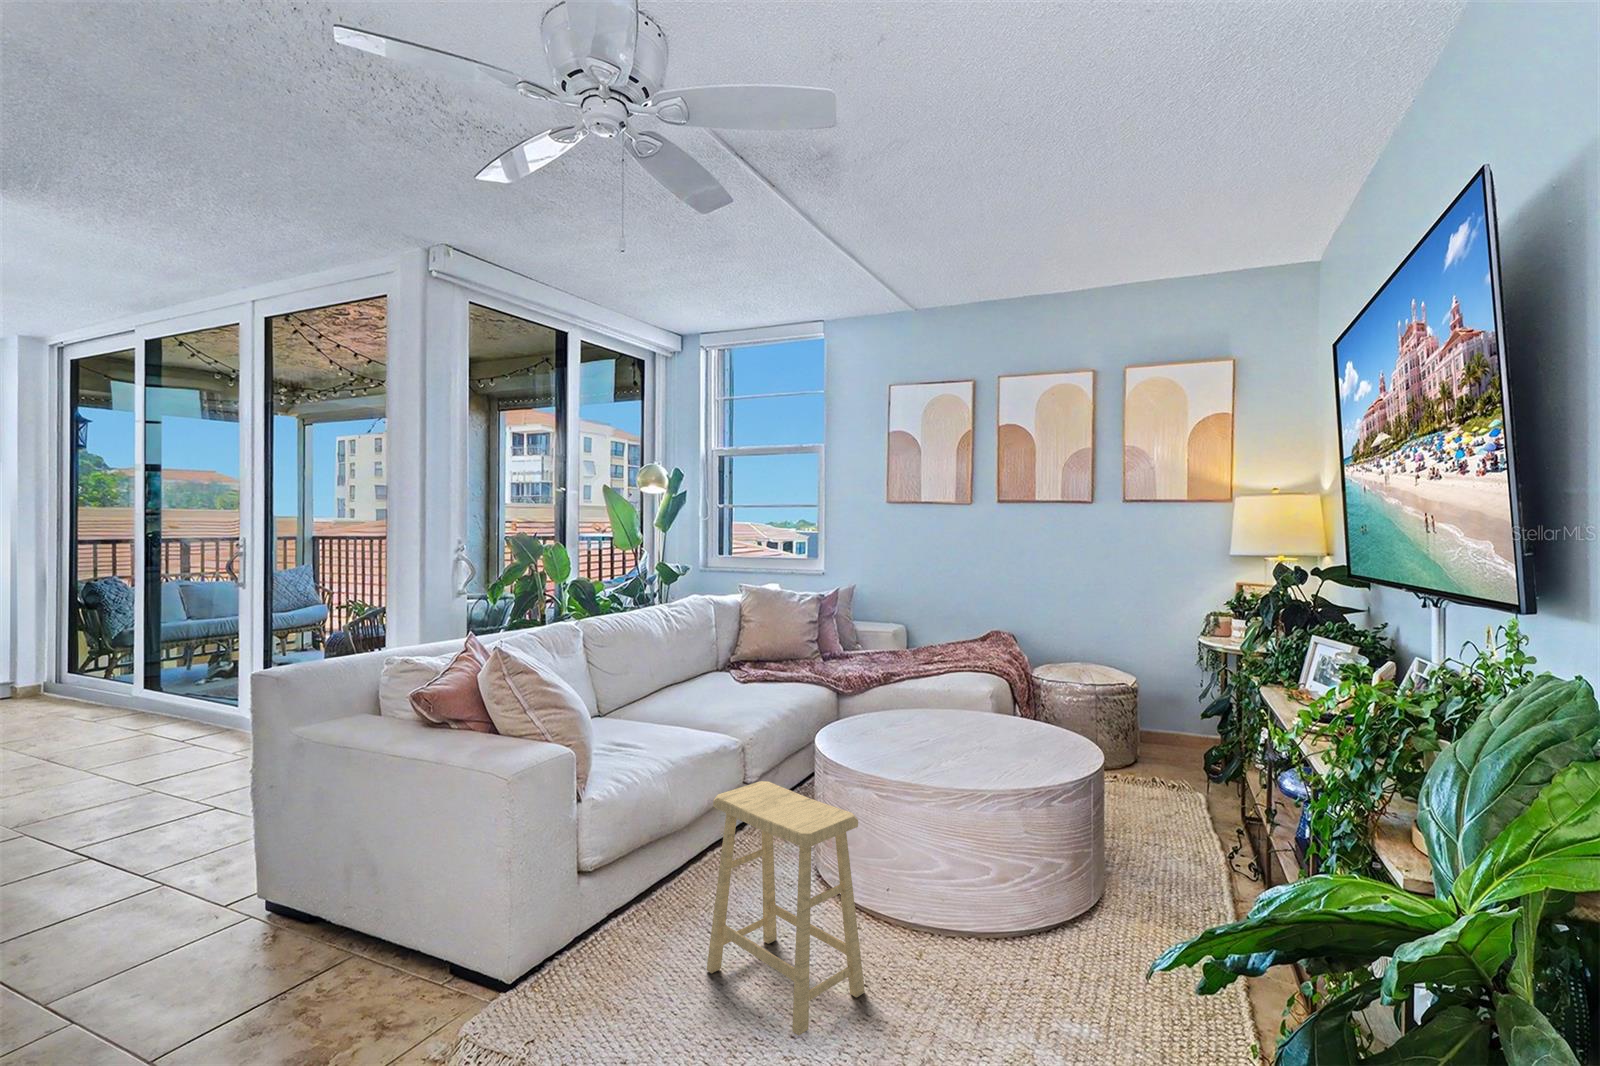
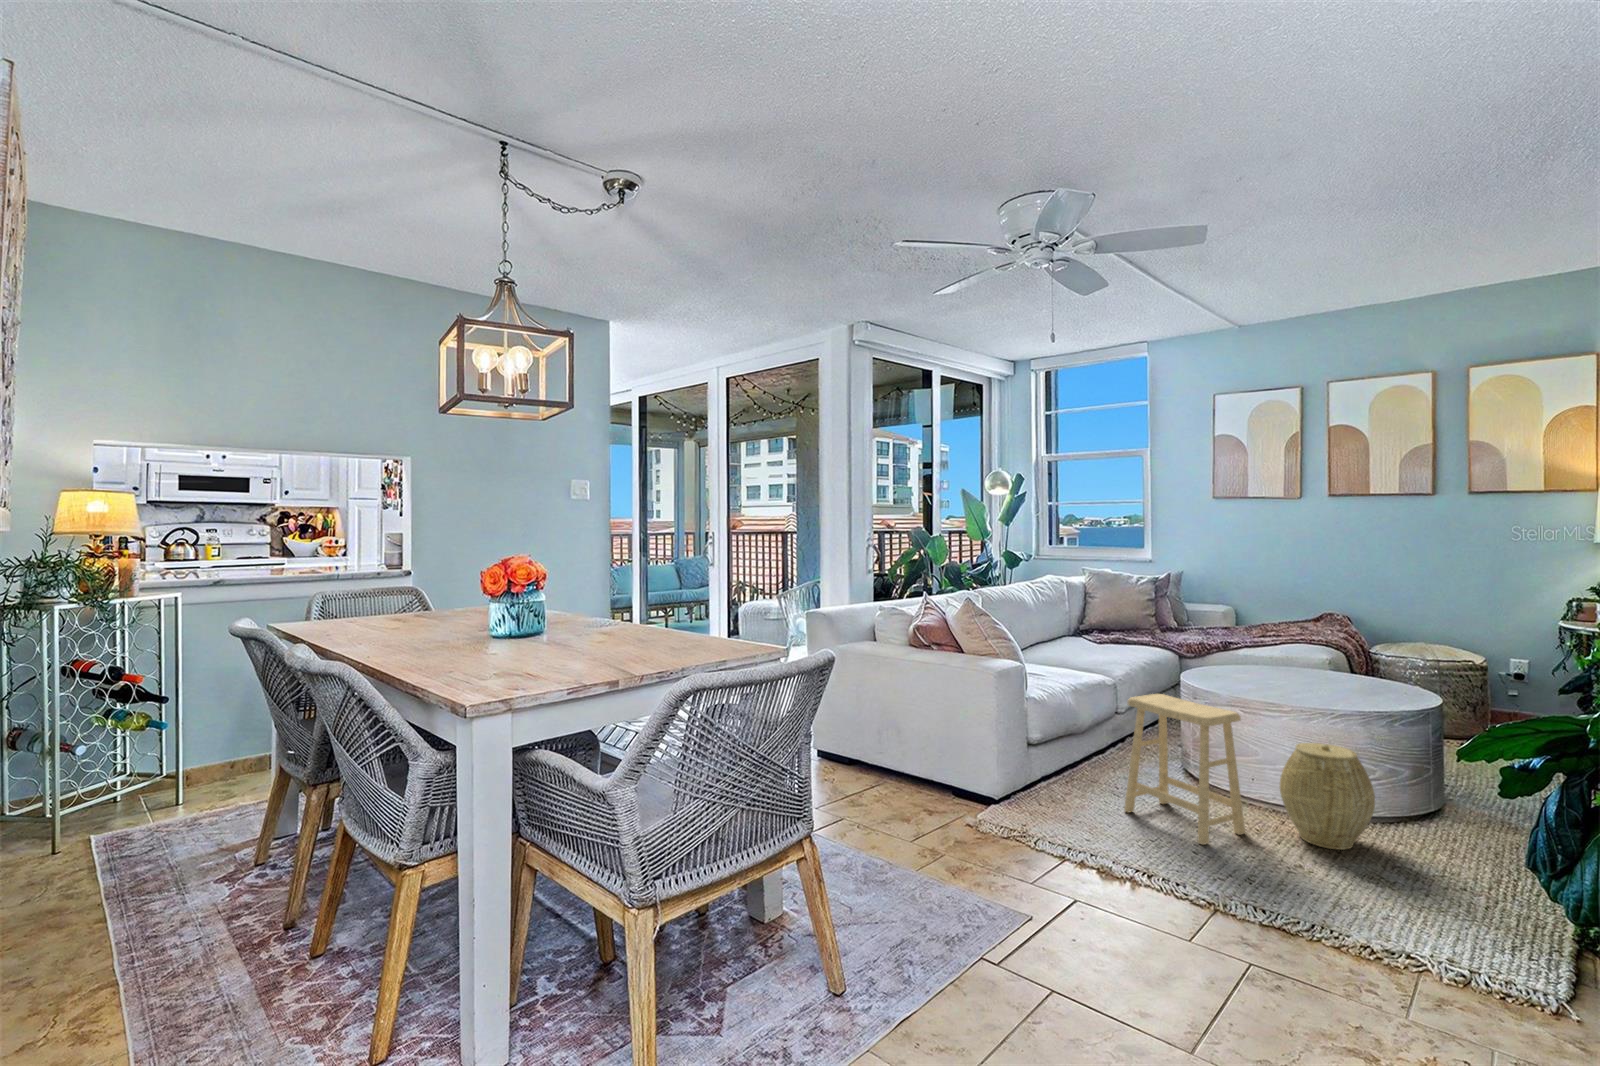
woven basket: none [911,843,1025,1007] -> present [1280,743,1375,850]

